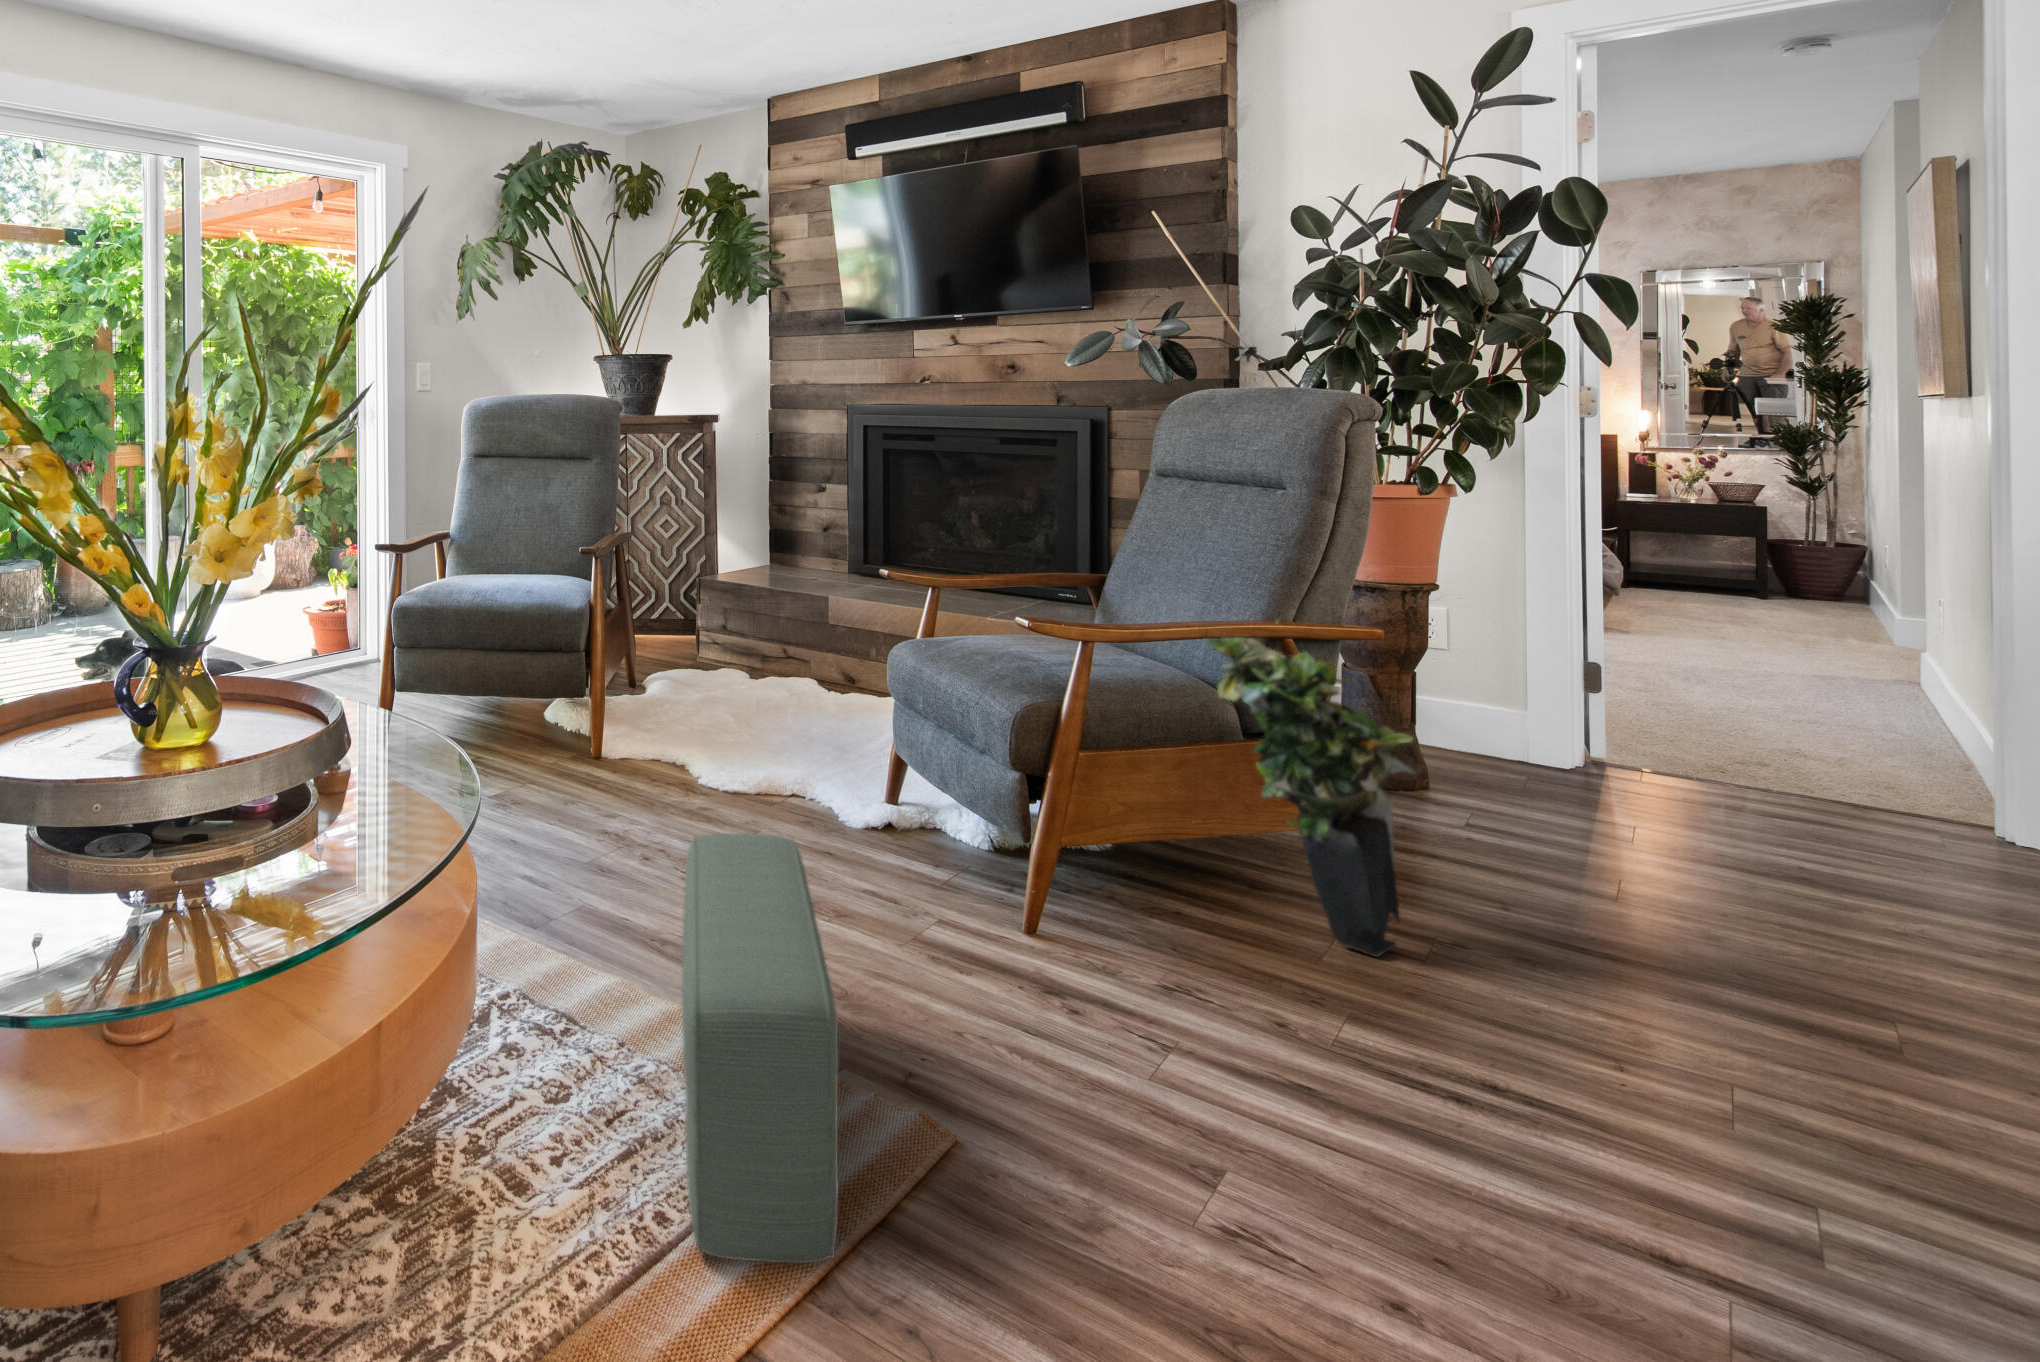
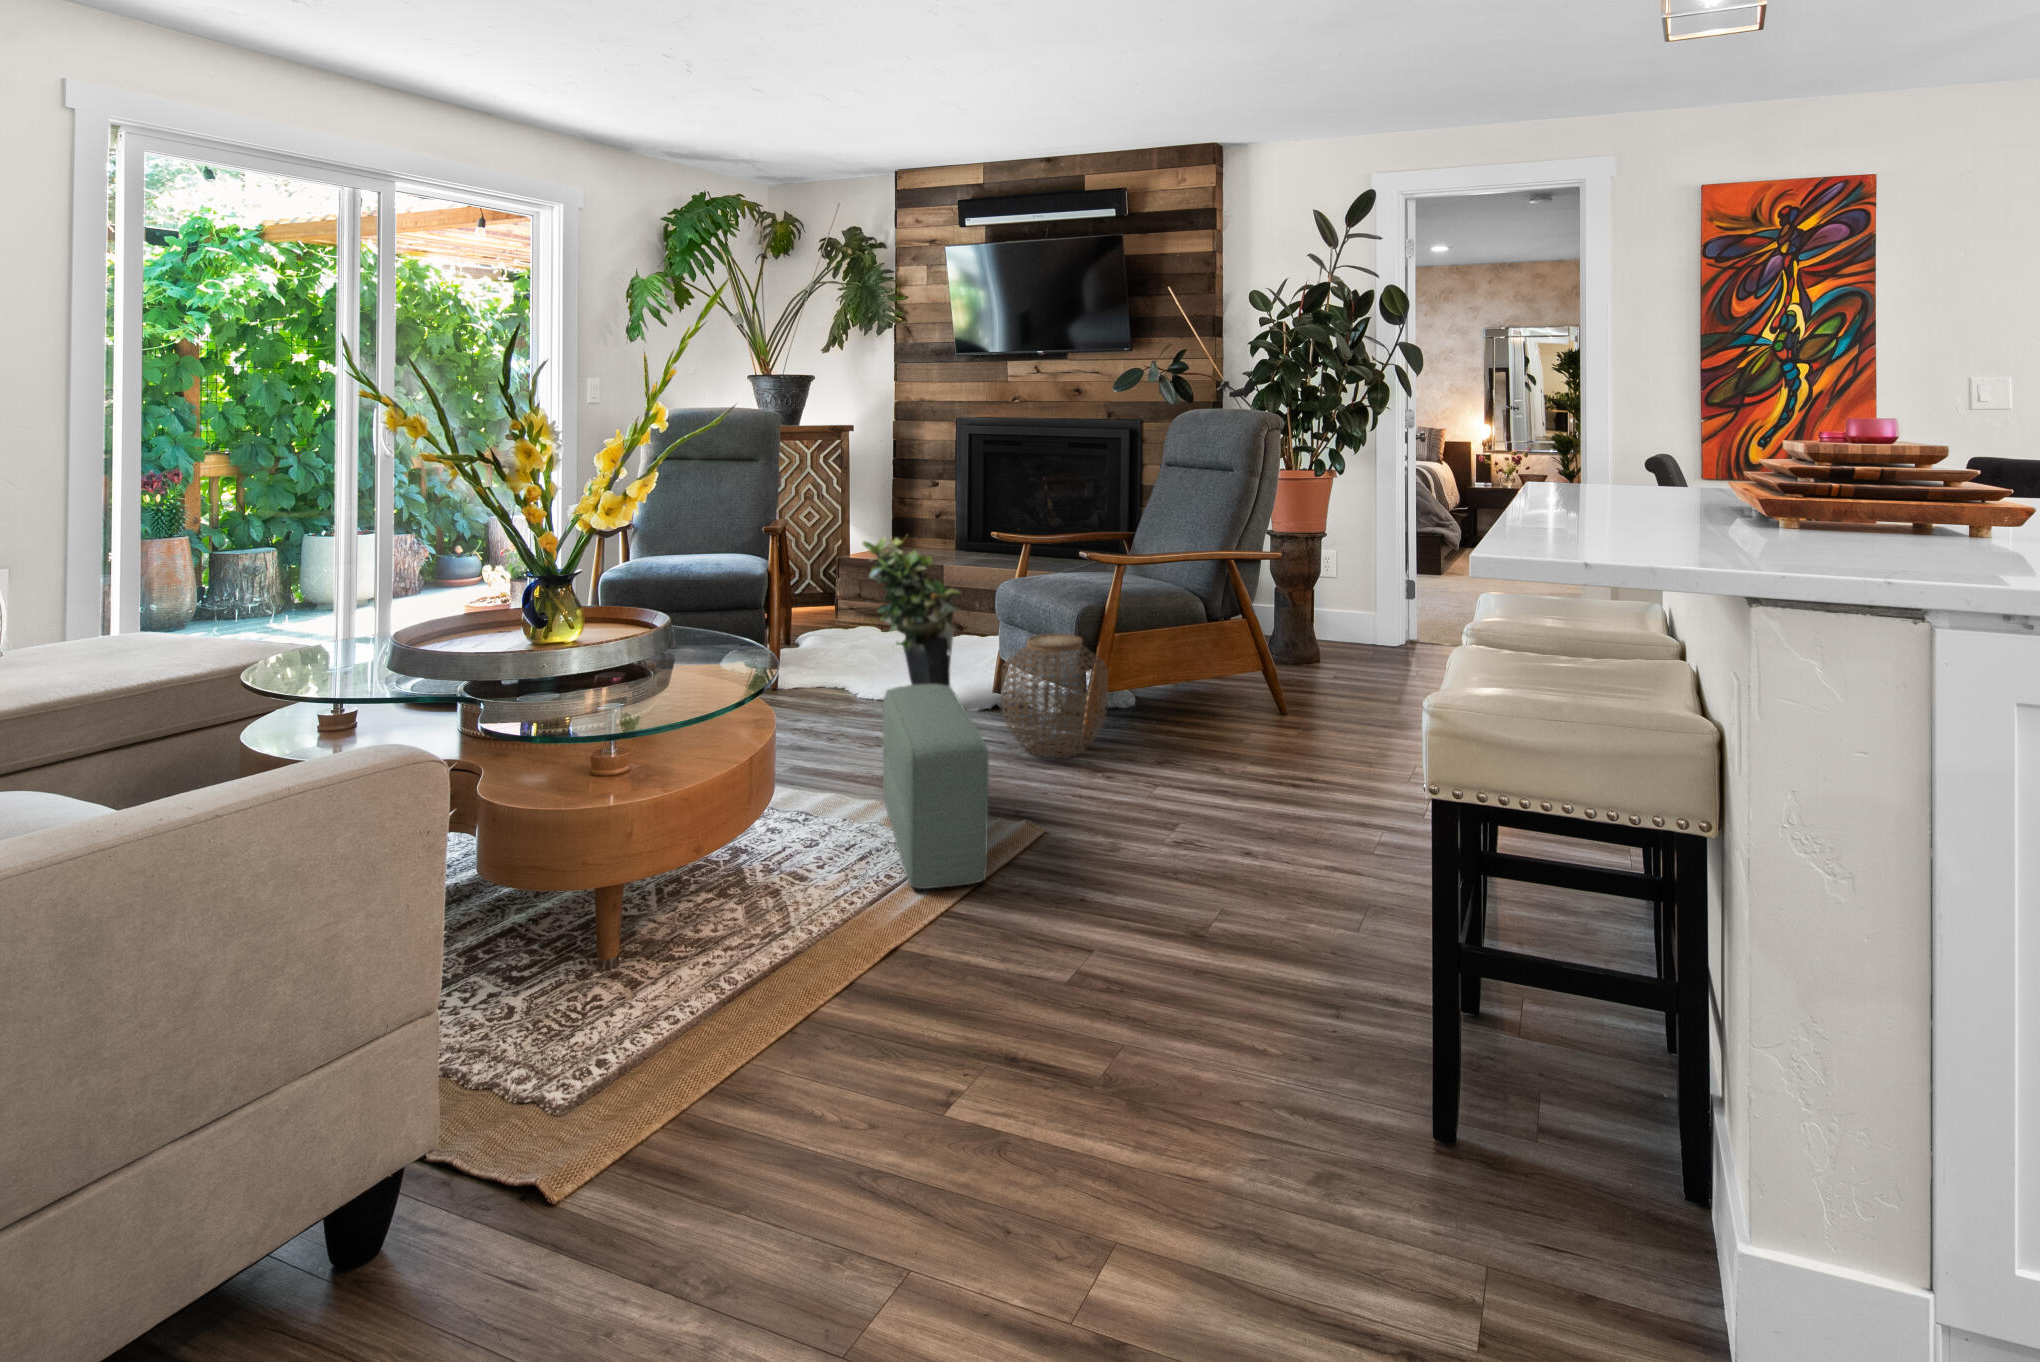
potted plant: present [1207,638,1416,957] -> present [863,537,960,686]
woven basket: none [891,745,1069,954] -> present [1002,634,1108,758]

